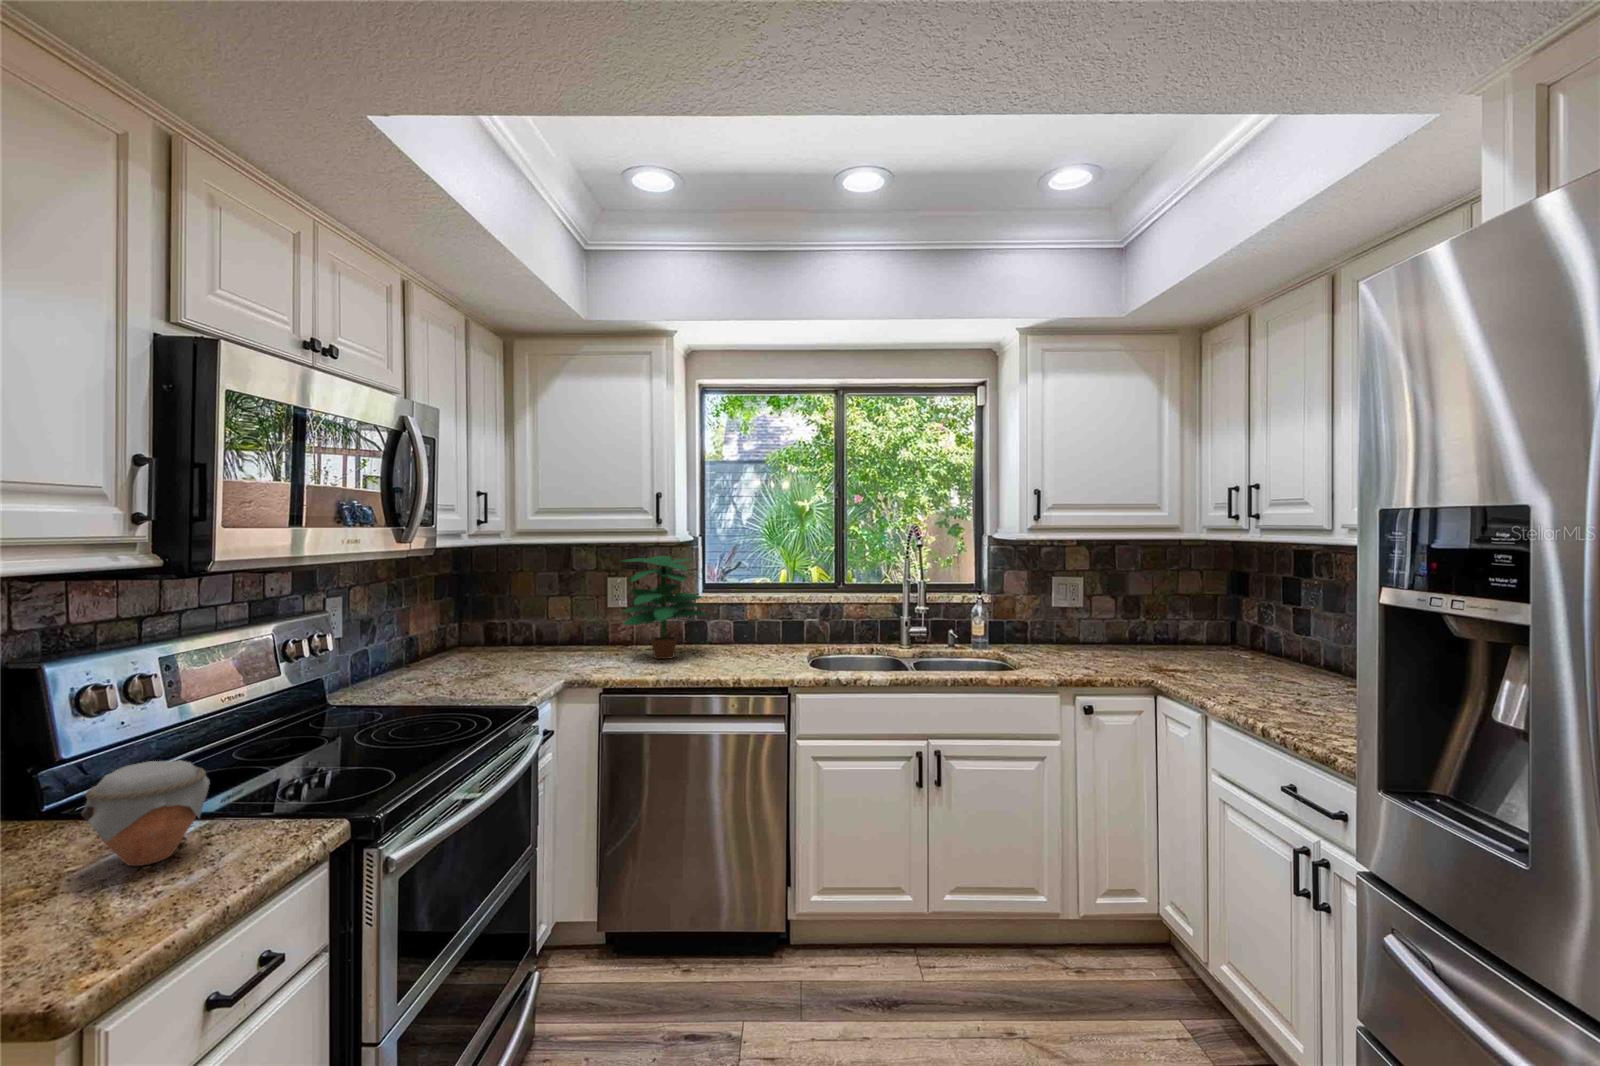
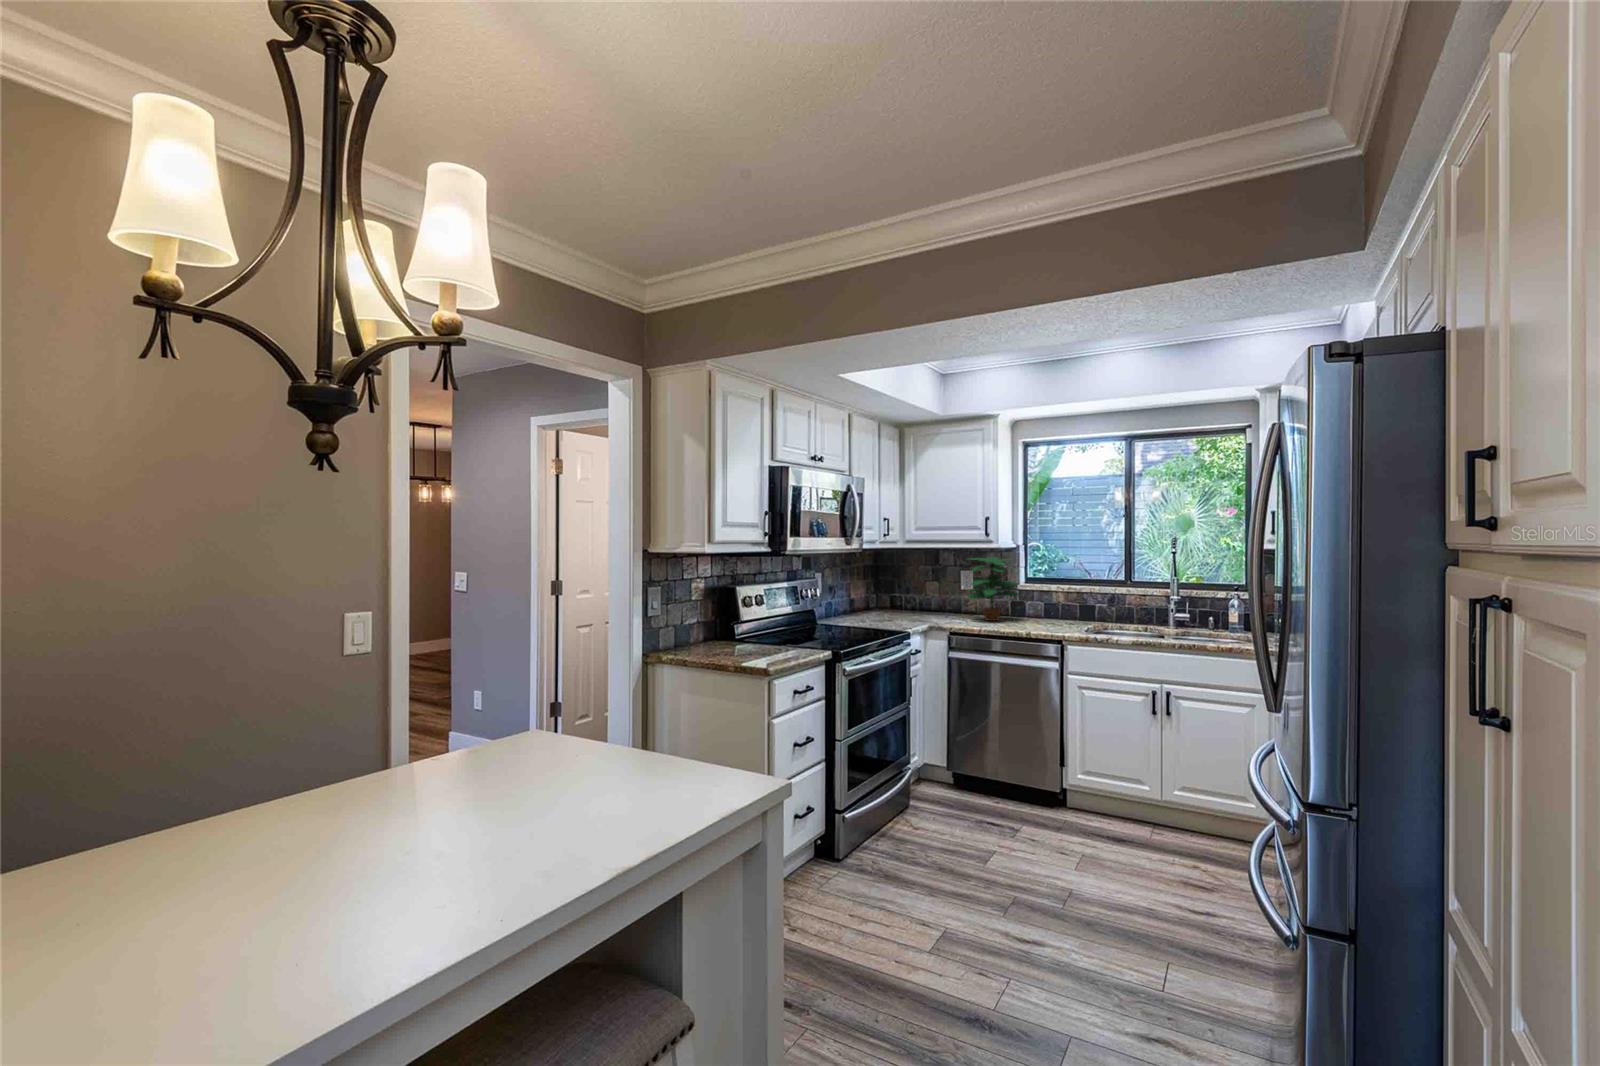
jar: present [81,760,210,866] -> none [755,620,788,653]

